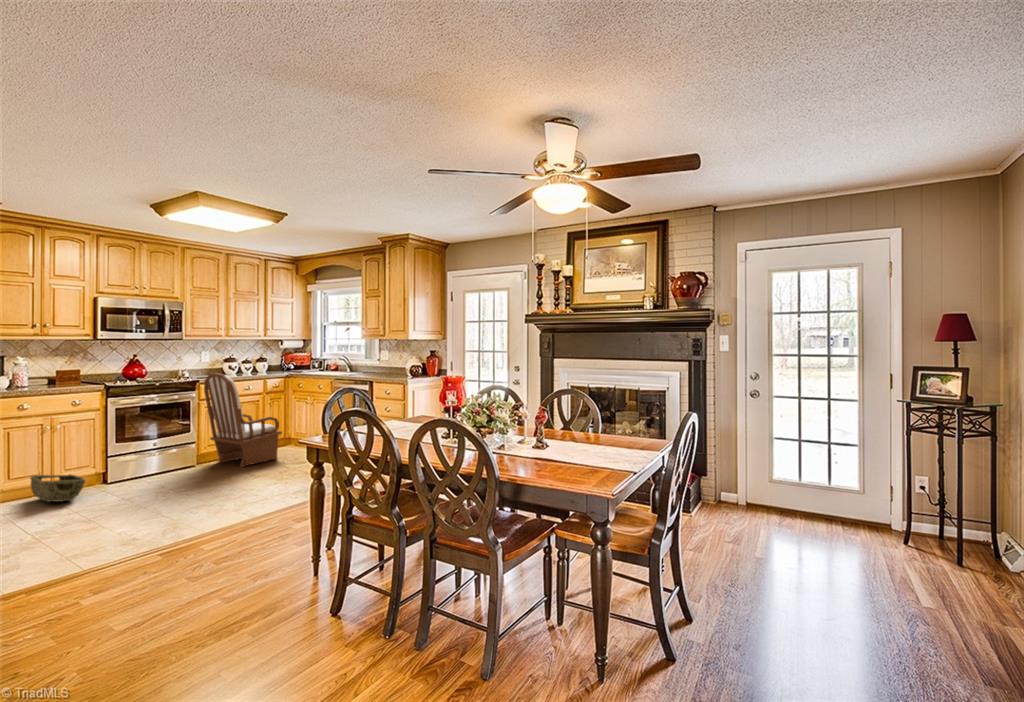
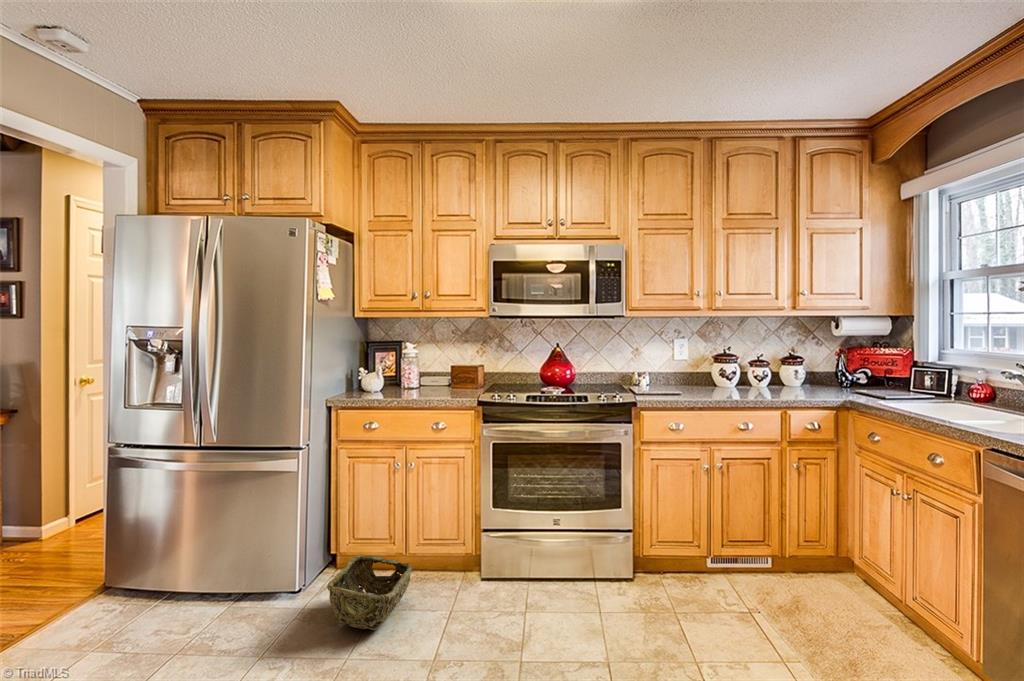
armchair: present [204,373,282,467] -> none [643,392,817,631]

